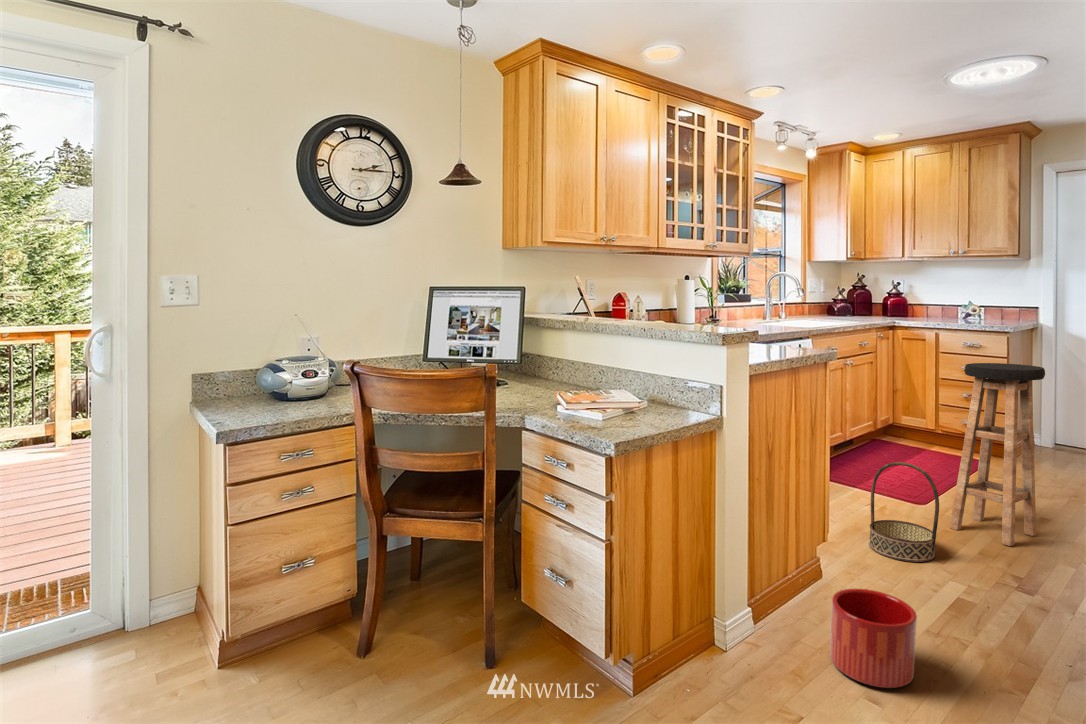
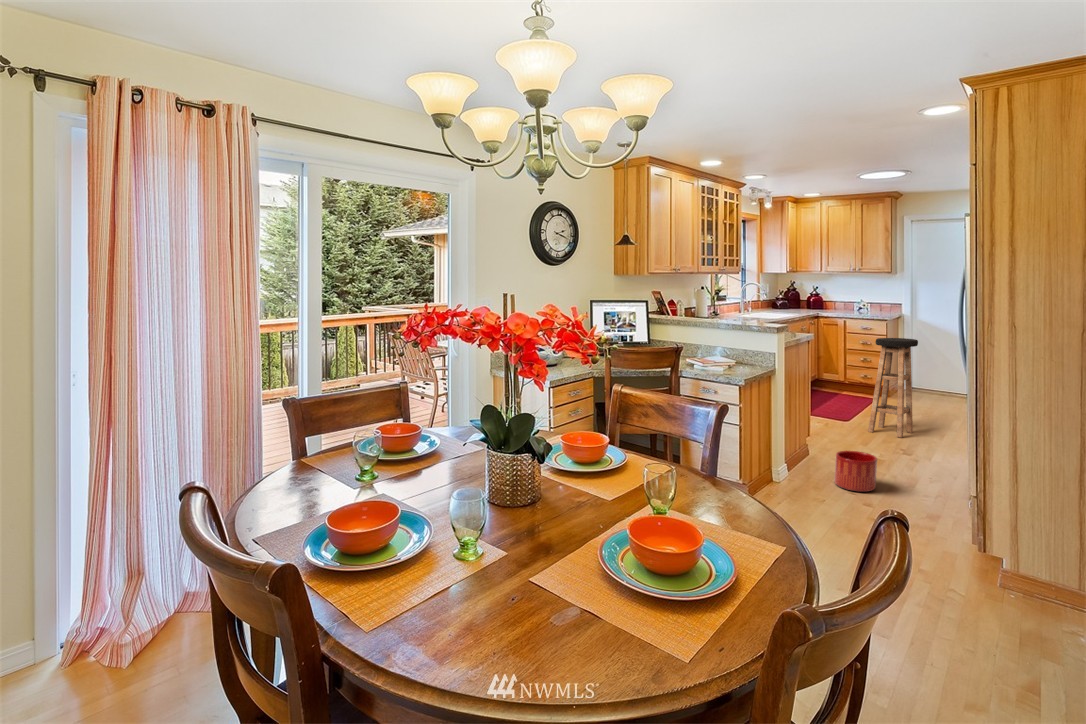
basket: present [869,462,939,562] -> none [830,394,869,447]

